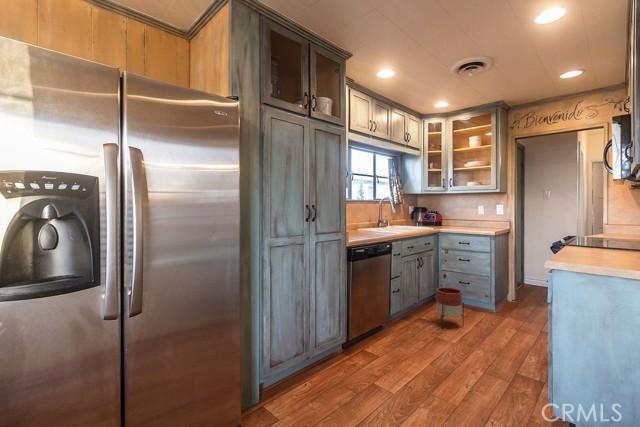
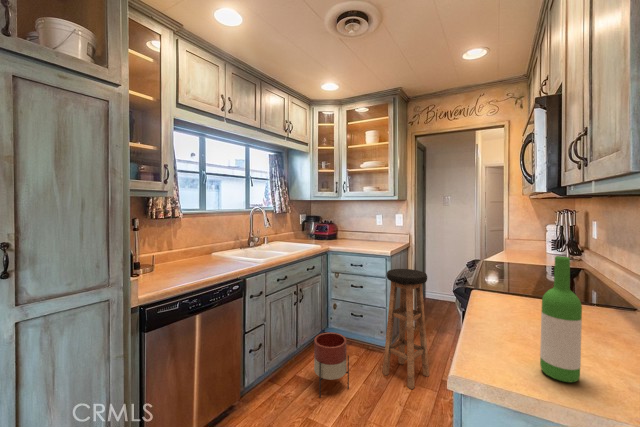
wine bottle: none [598,204,620,263] -> present [540,256,582,382]
bar stool: none [489,244,530,332] -> present [383,269,429,389]

